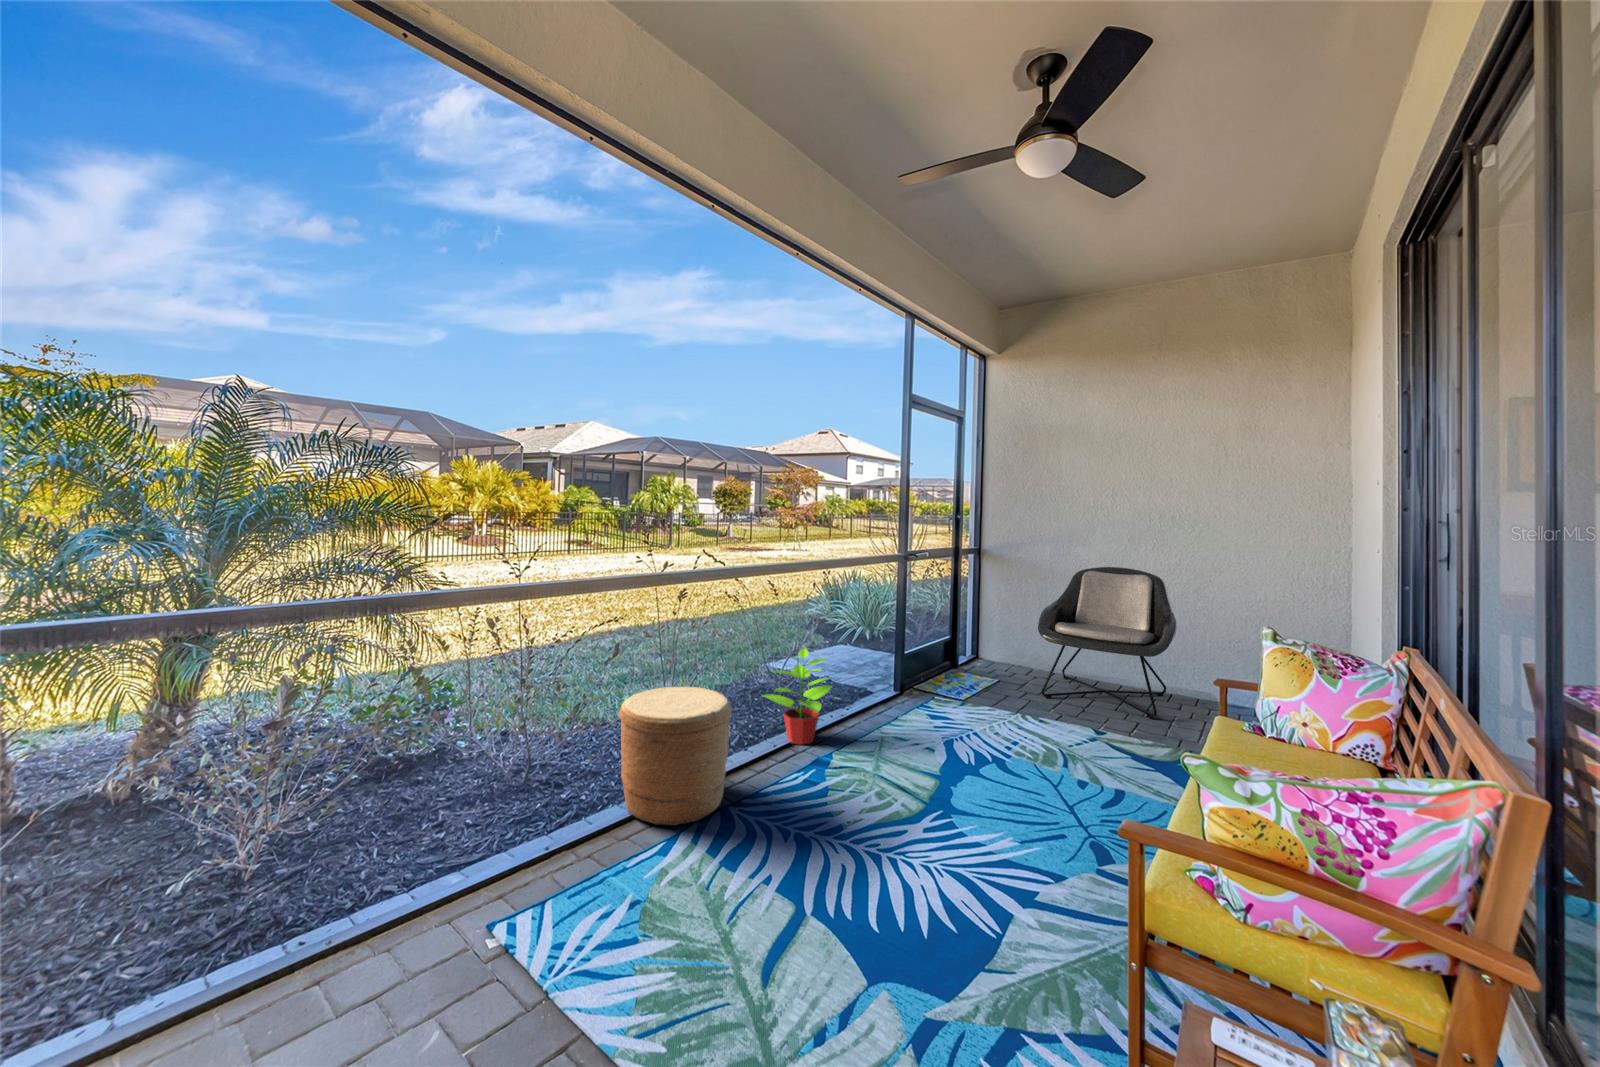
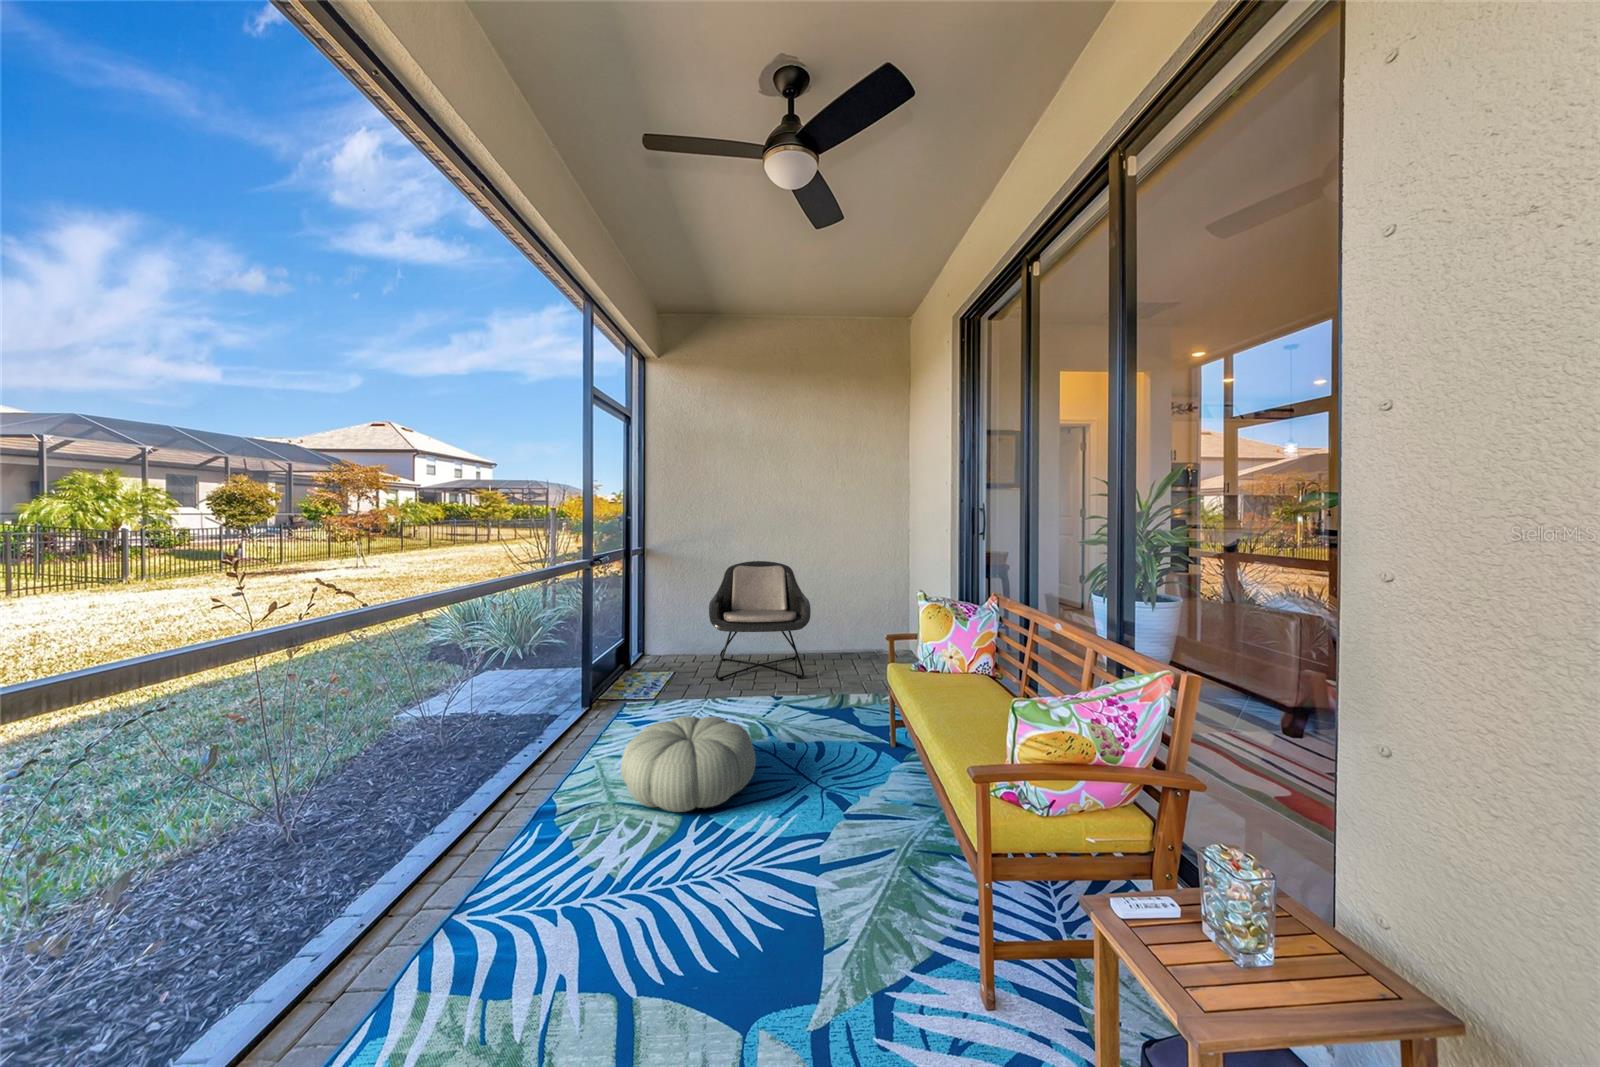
potted plant: present [763,648,832,745] -> none [442,683,540,802]
woven basket: present [619,687,732,826] -> none [234,769,447,1006]
pouf: none [884,715,1020,808] -> present [621,716,756,812]

